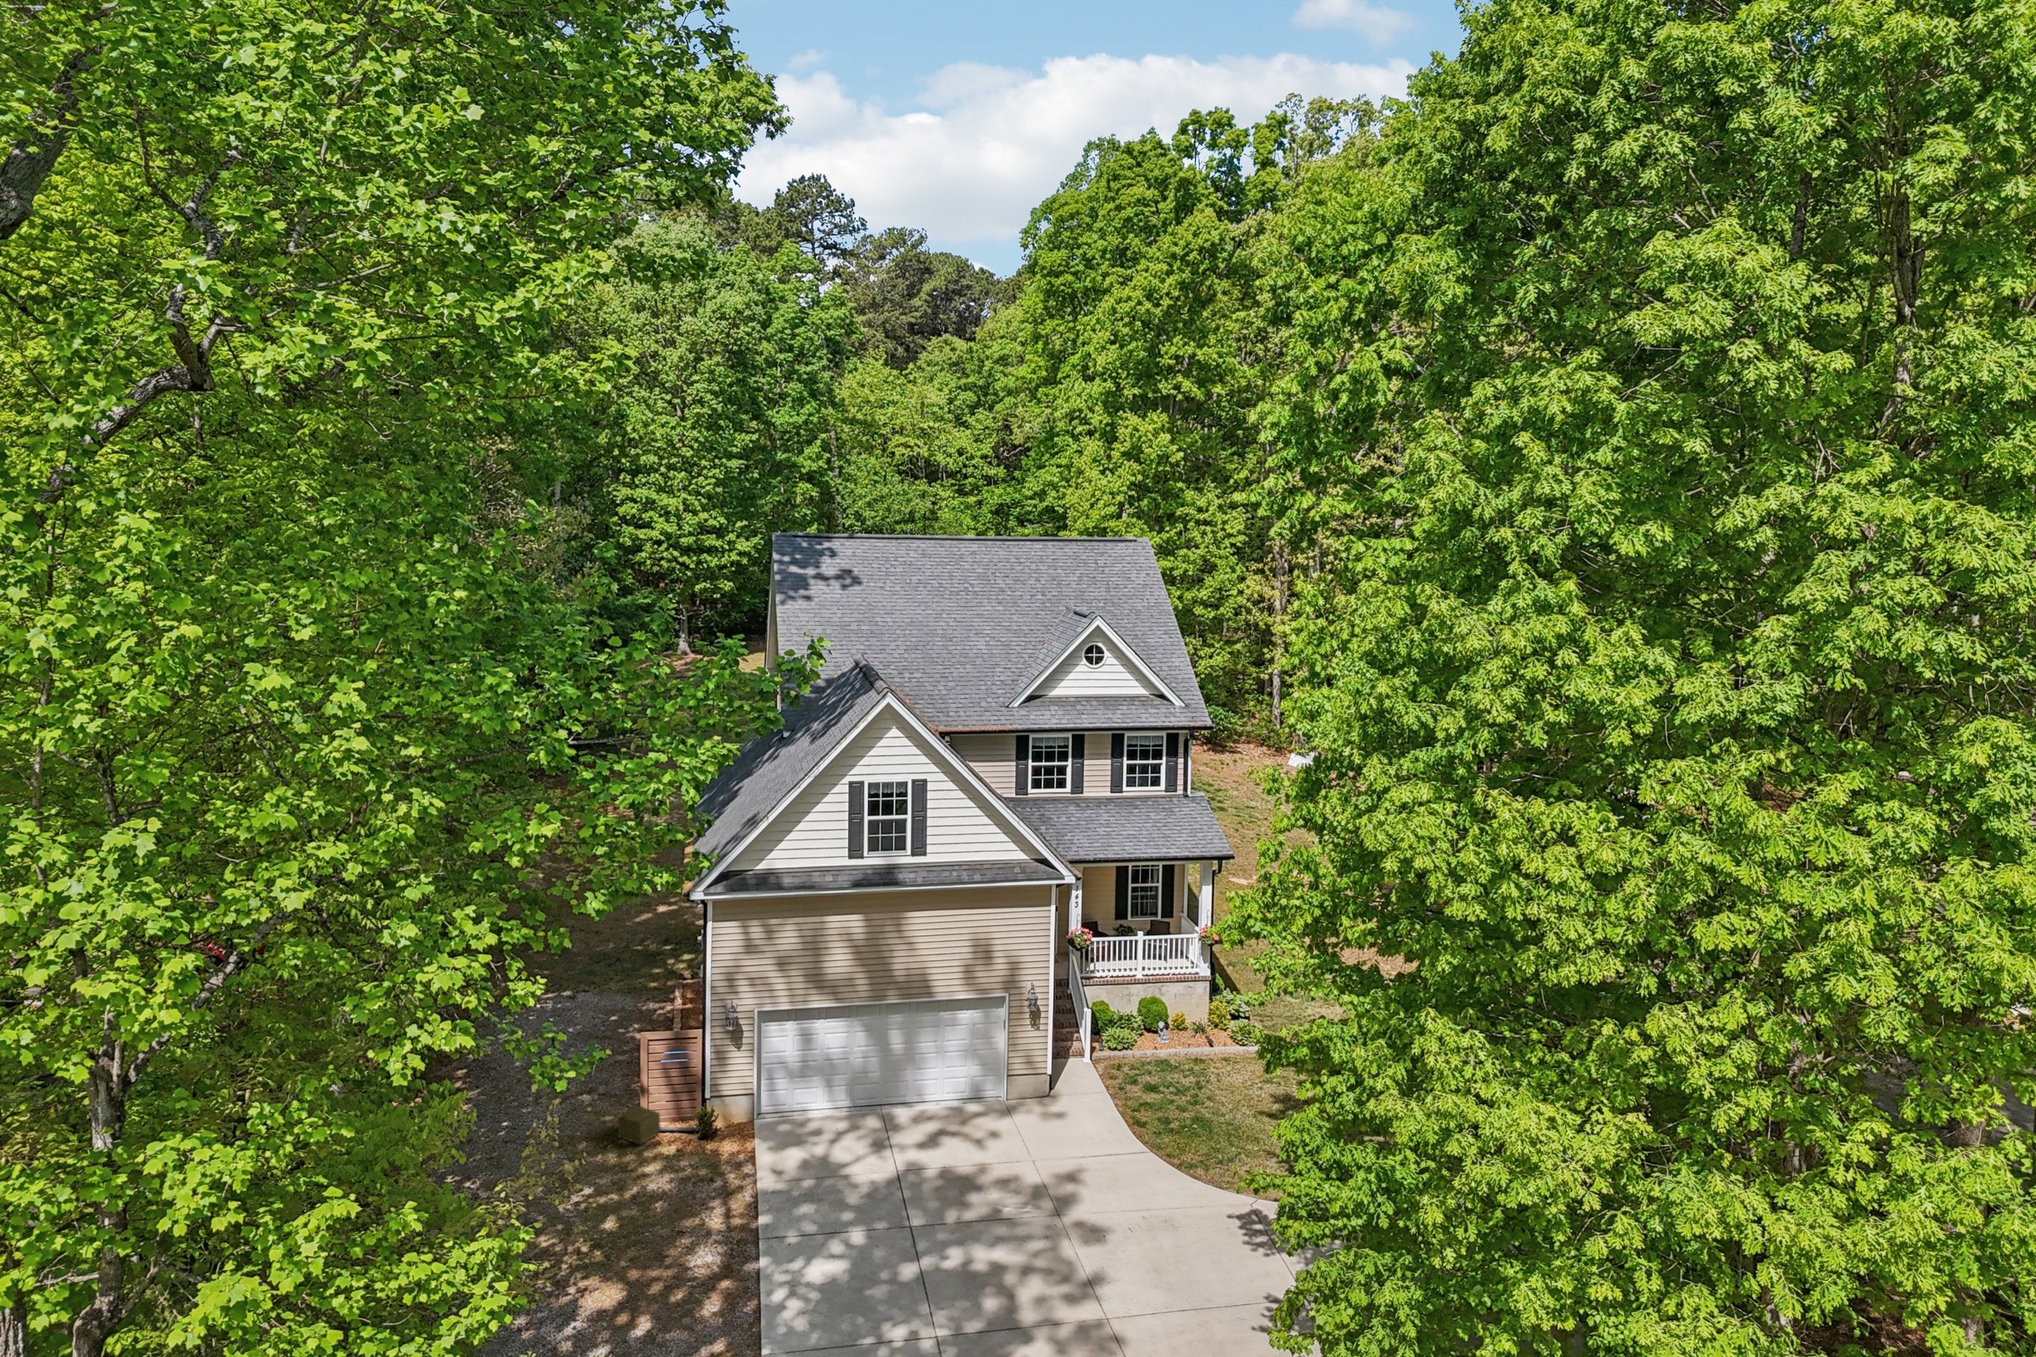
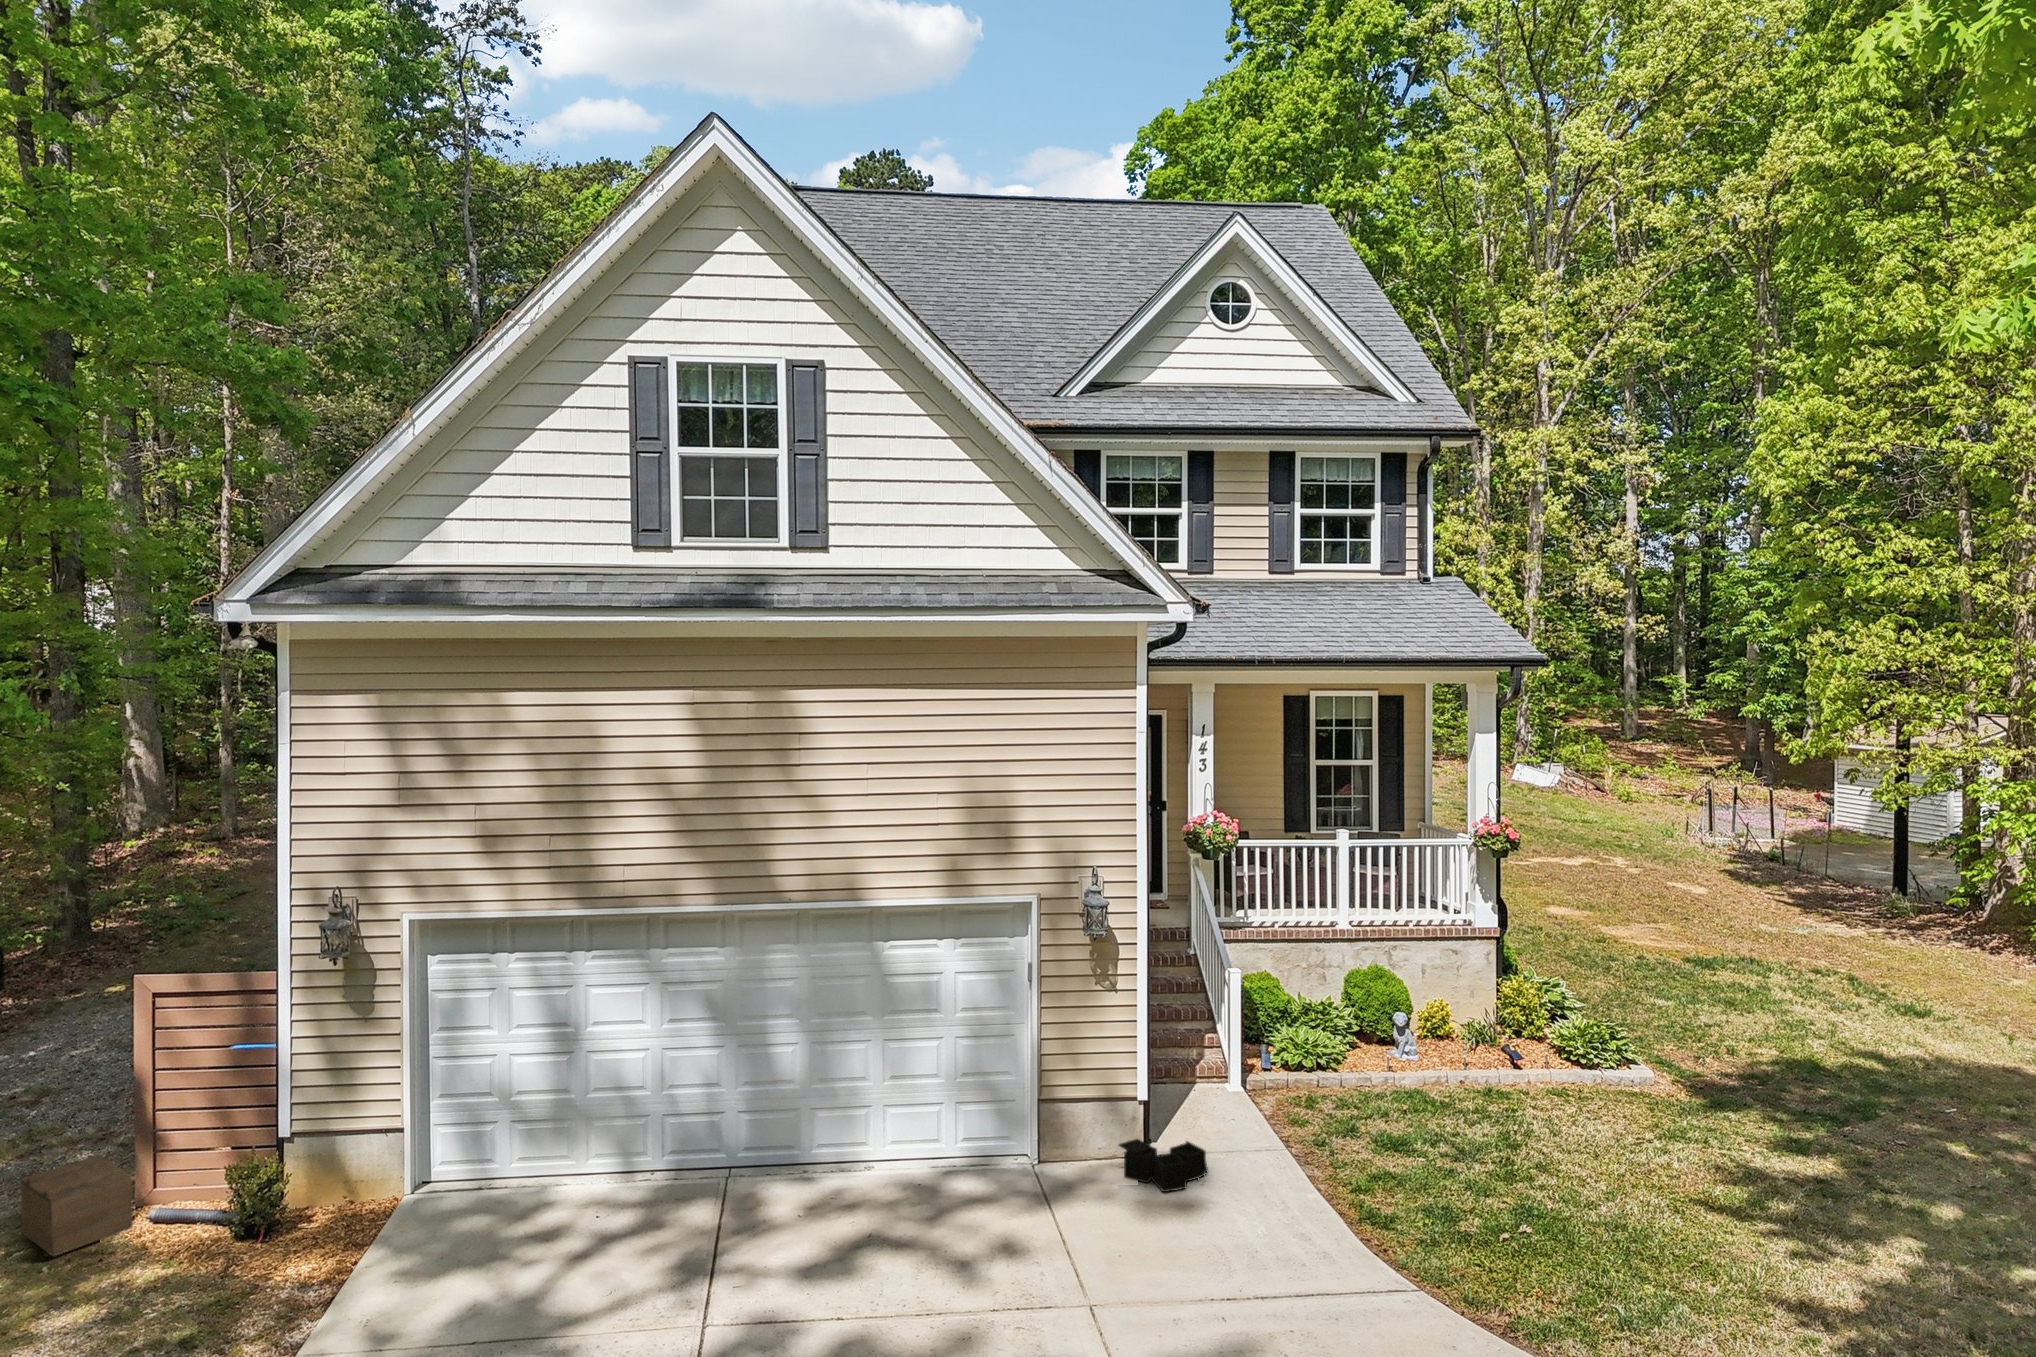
storage bin: none [1040,1085,1076,1106] -> present [1119,1139,1208,1192]

